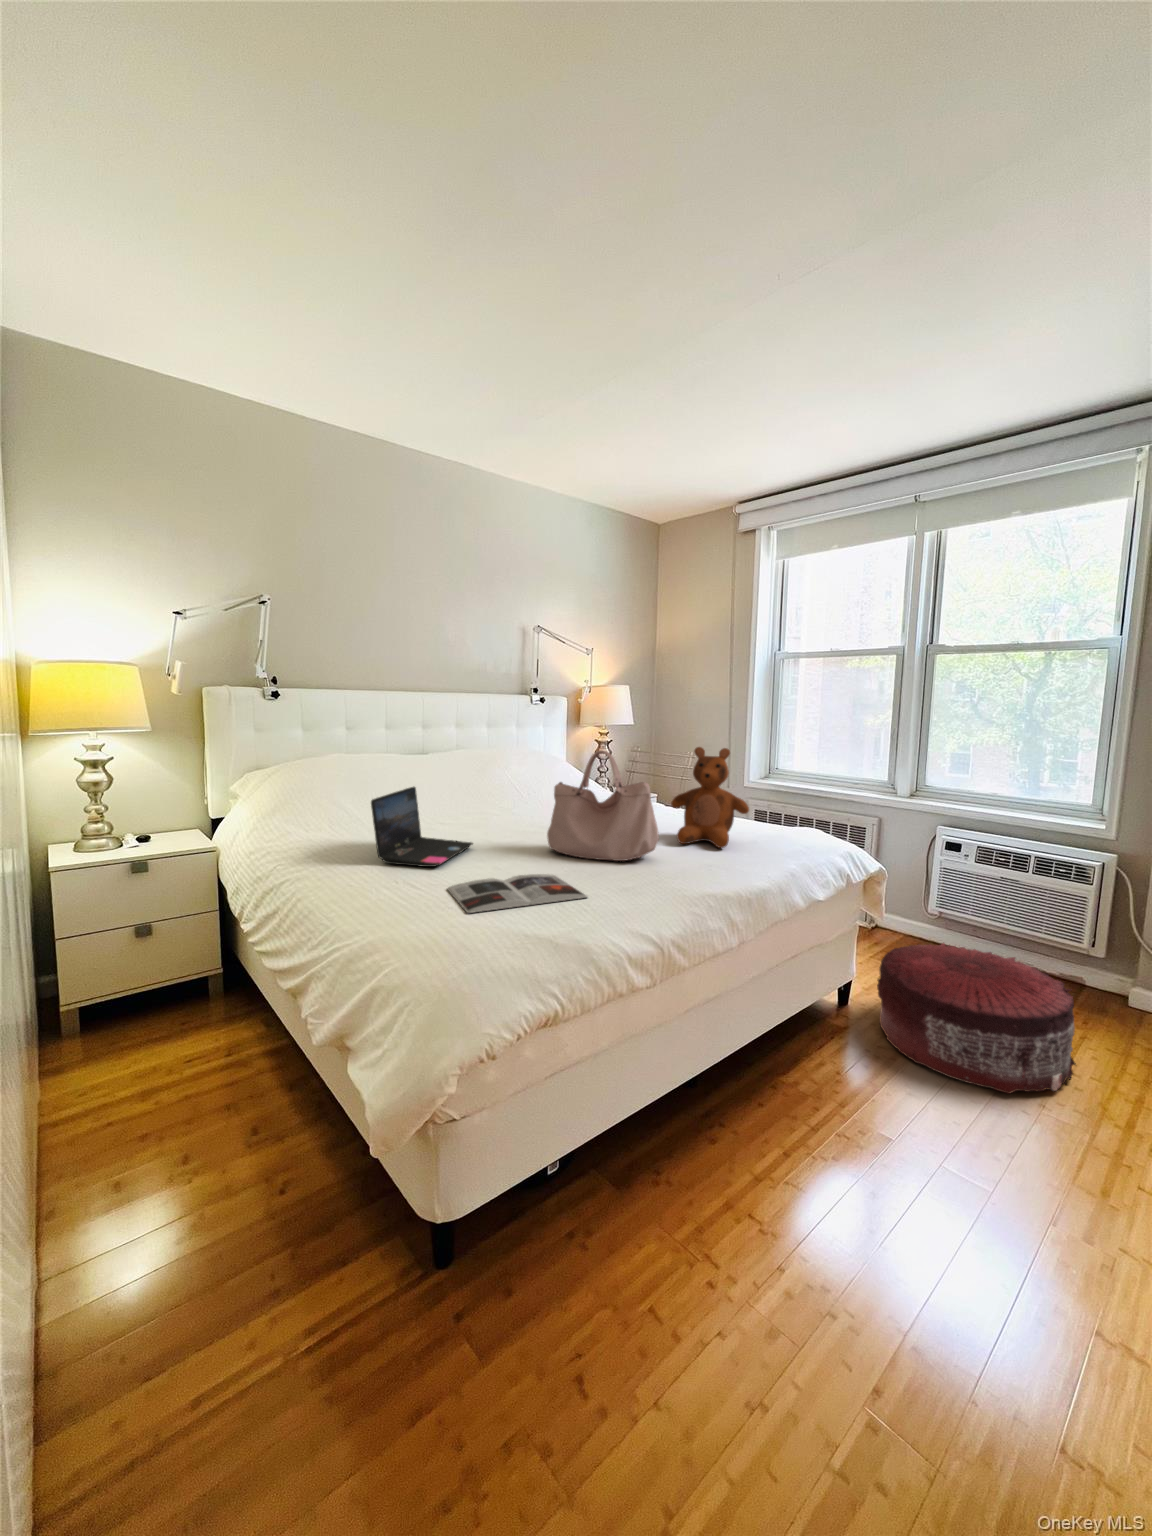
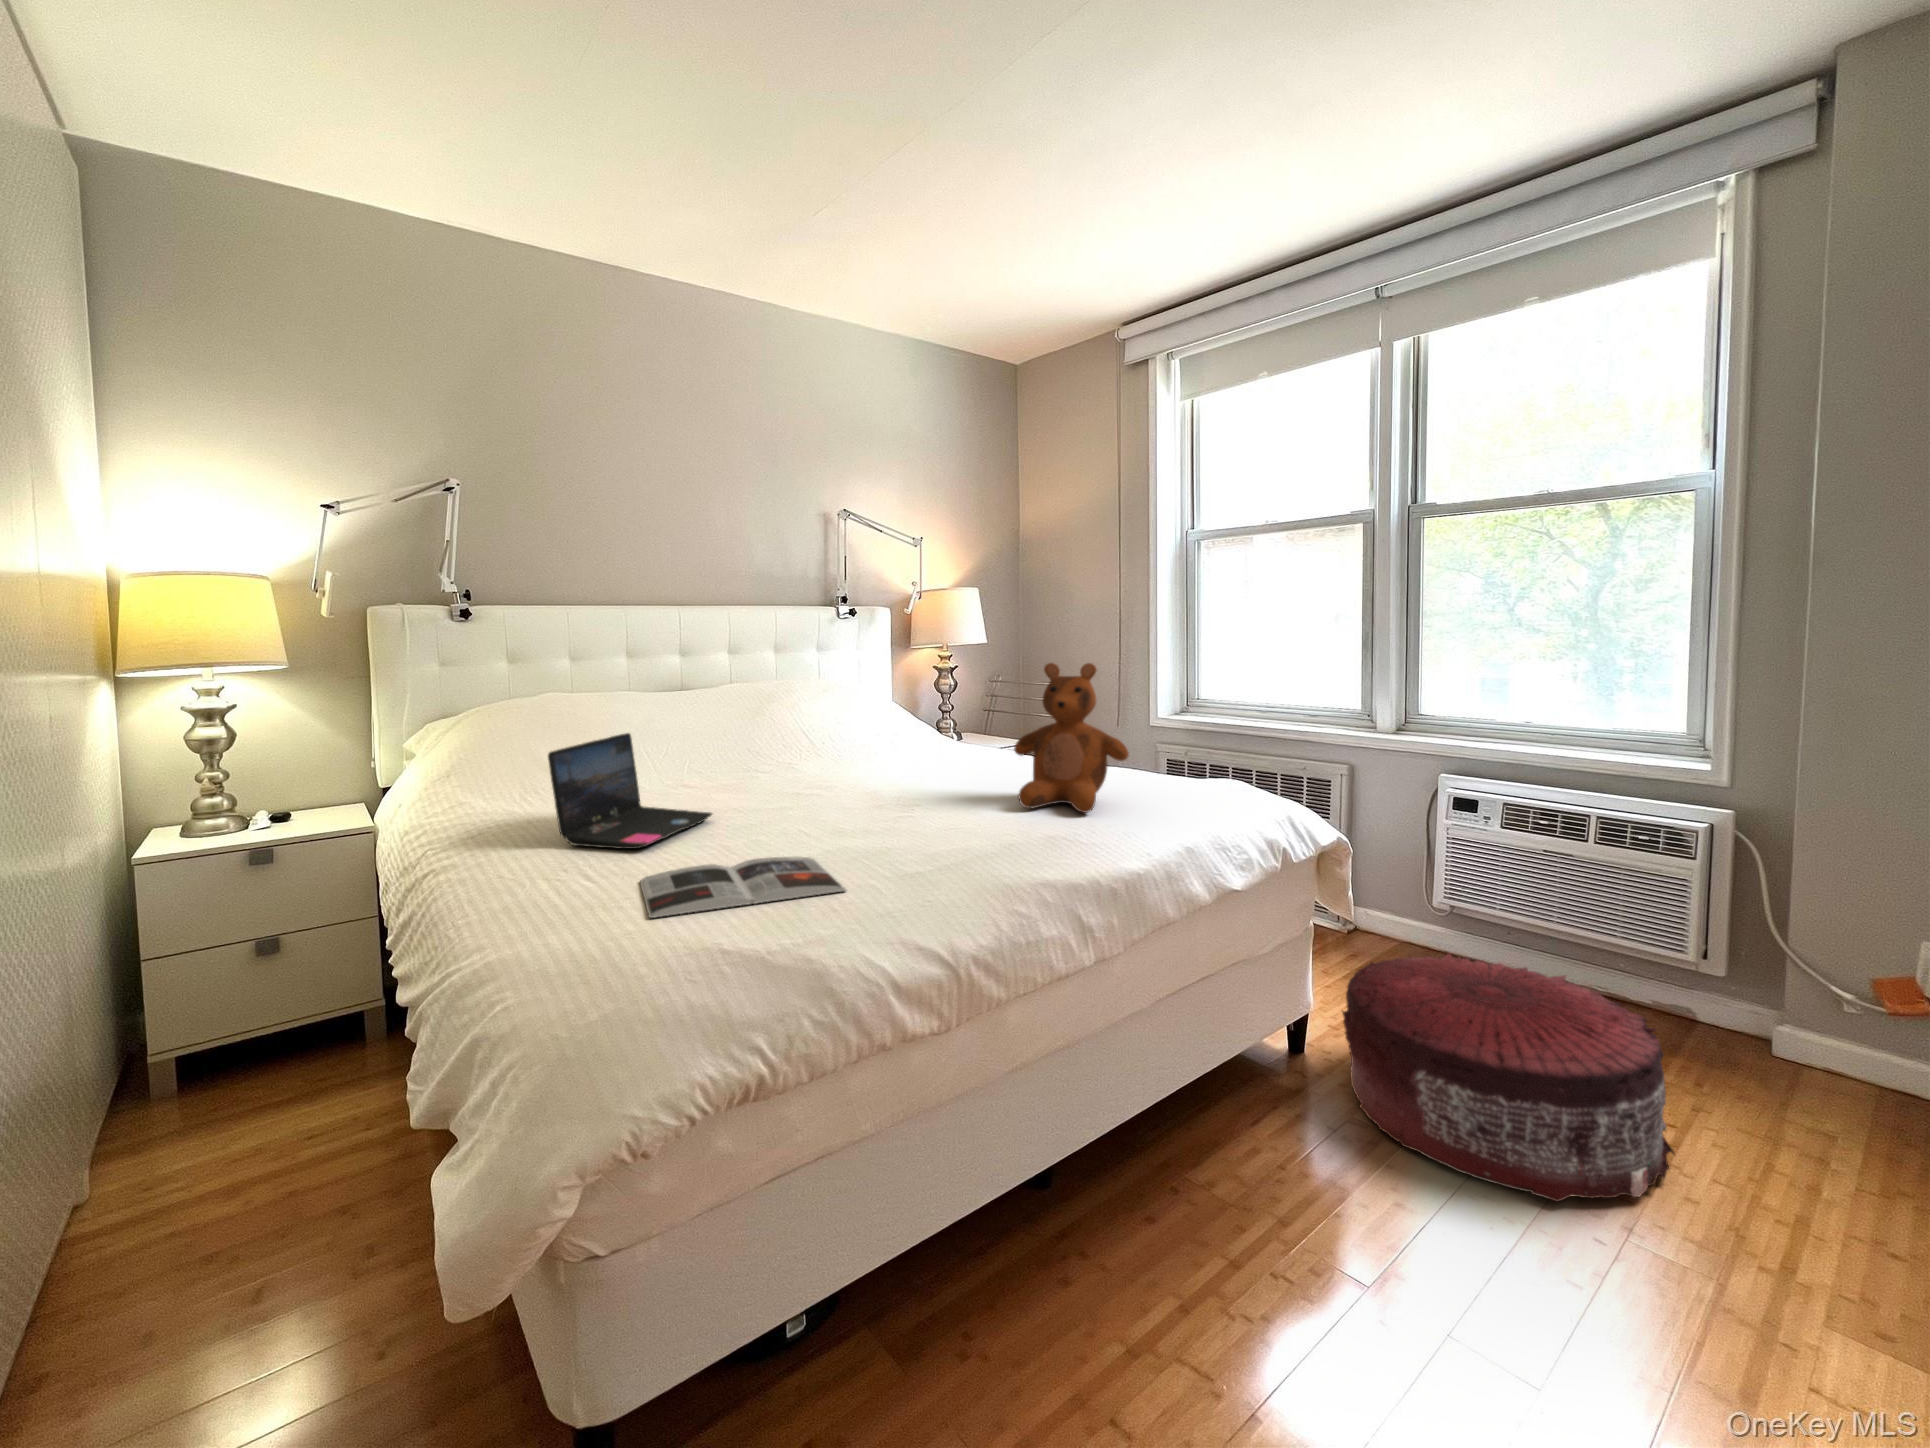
handbag: present [547,750,659,861] -> none [821,670,980,834]

